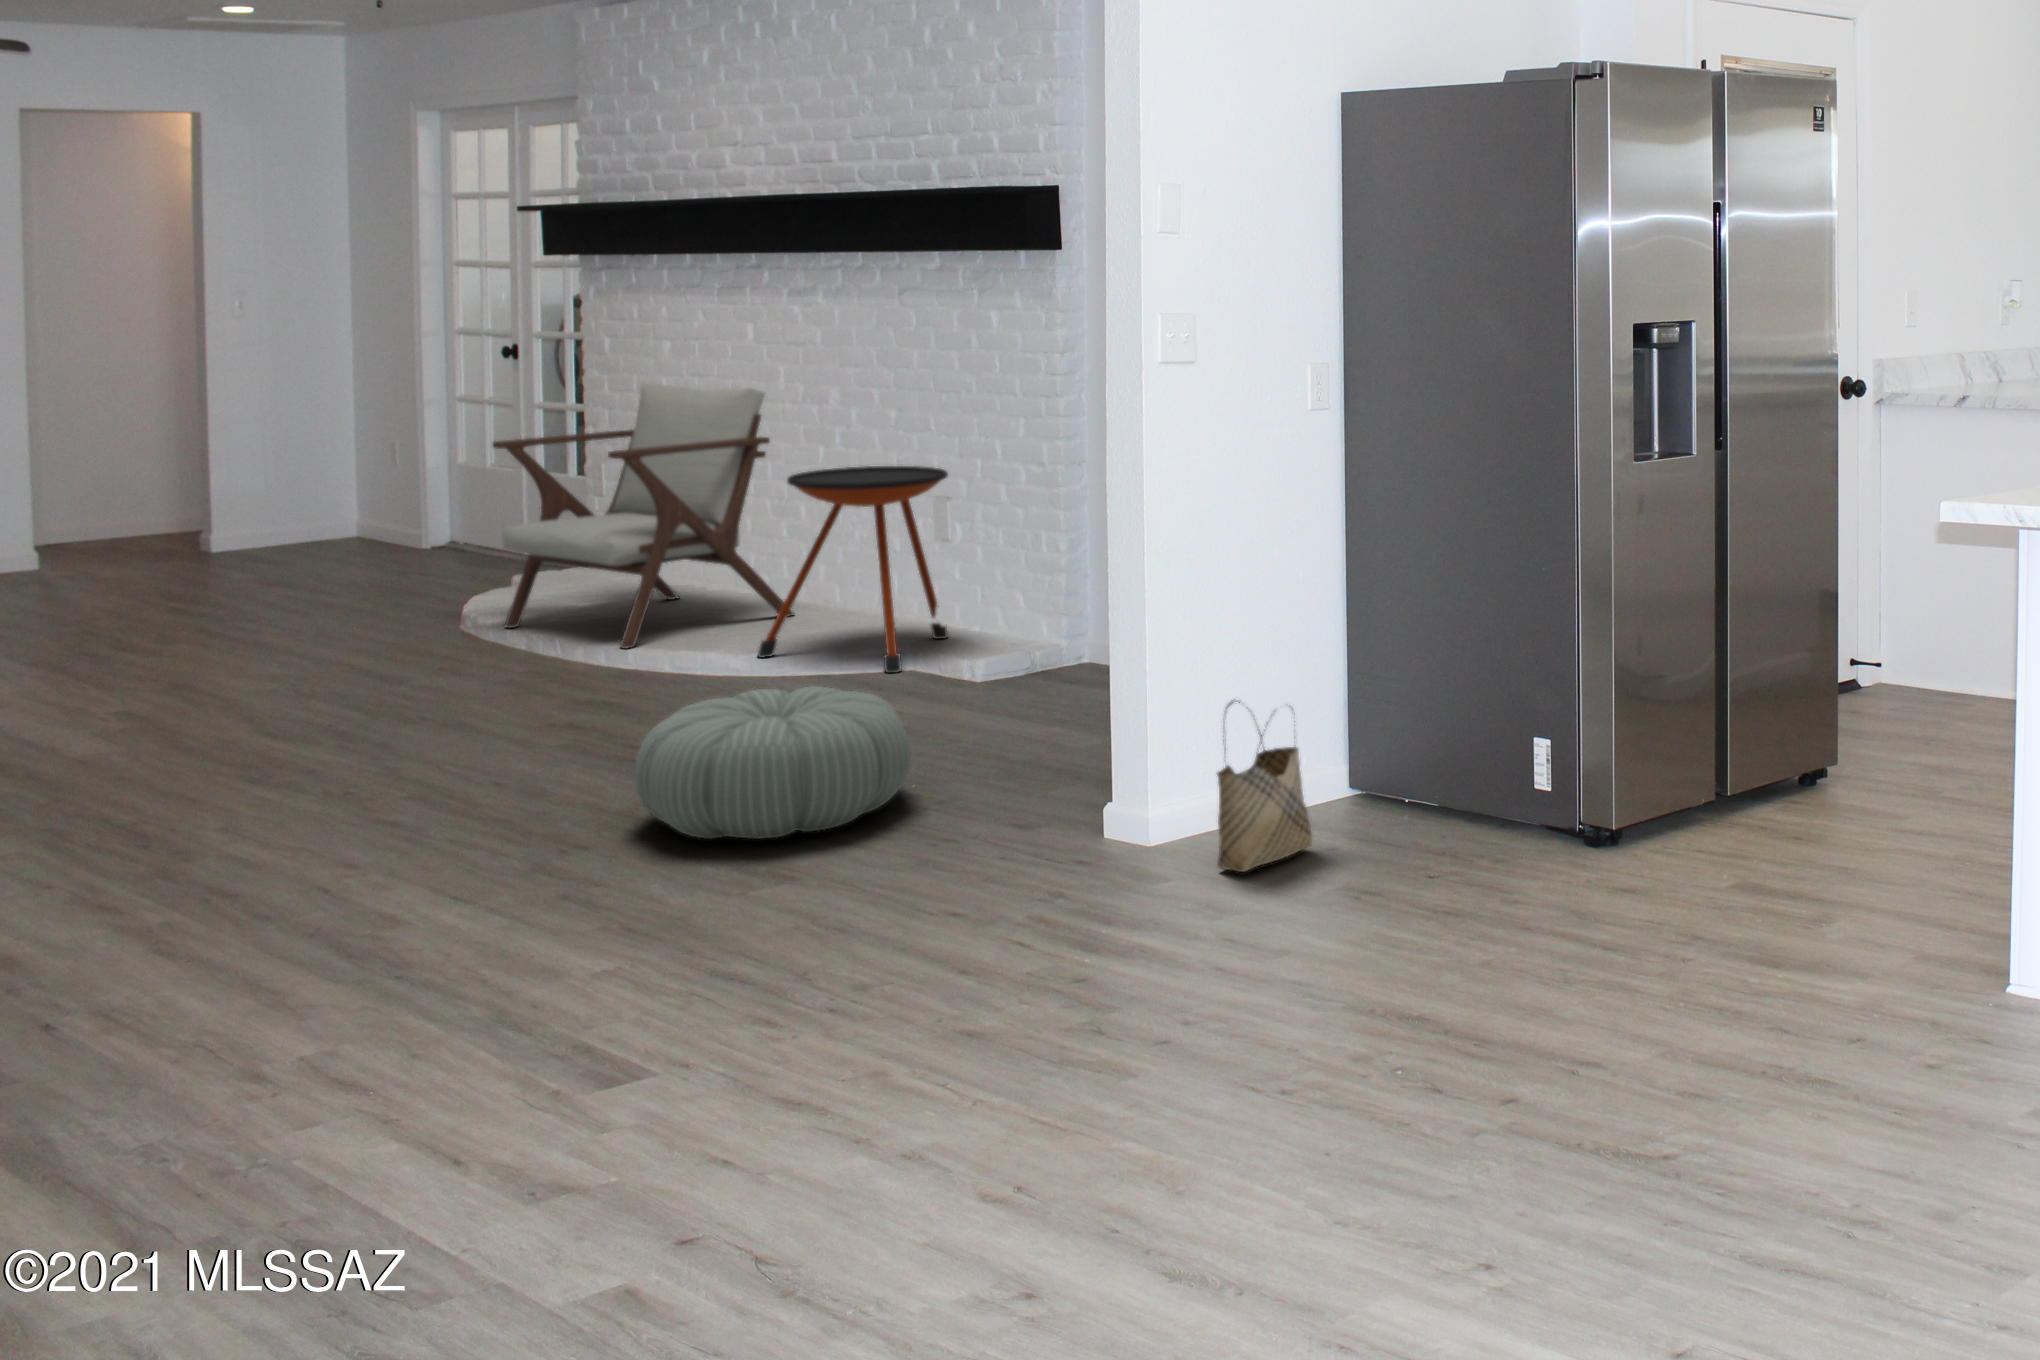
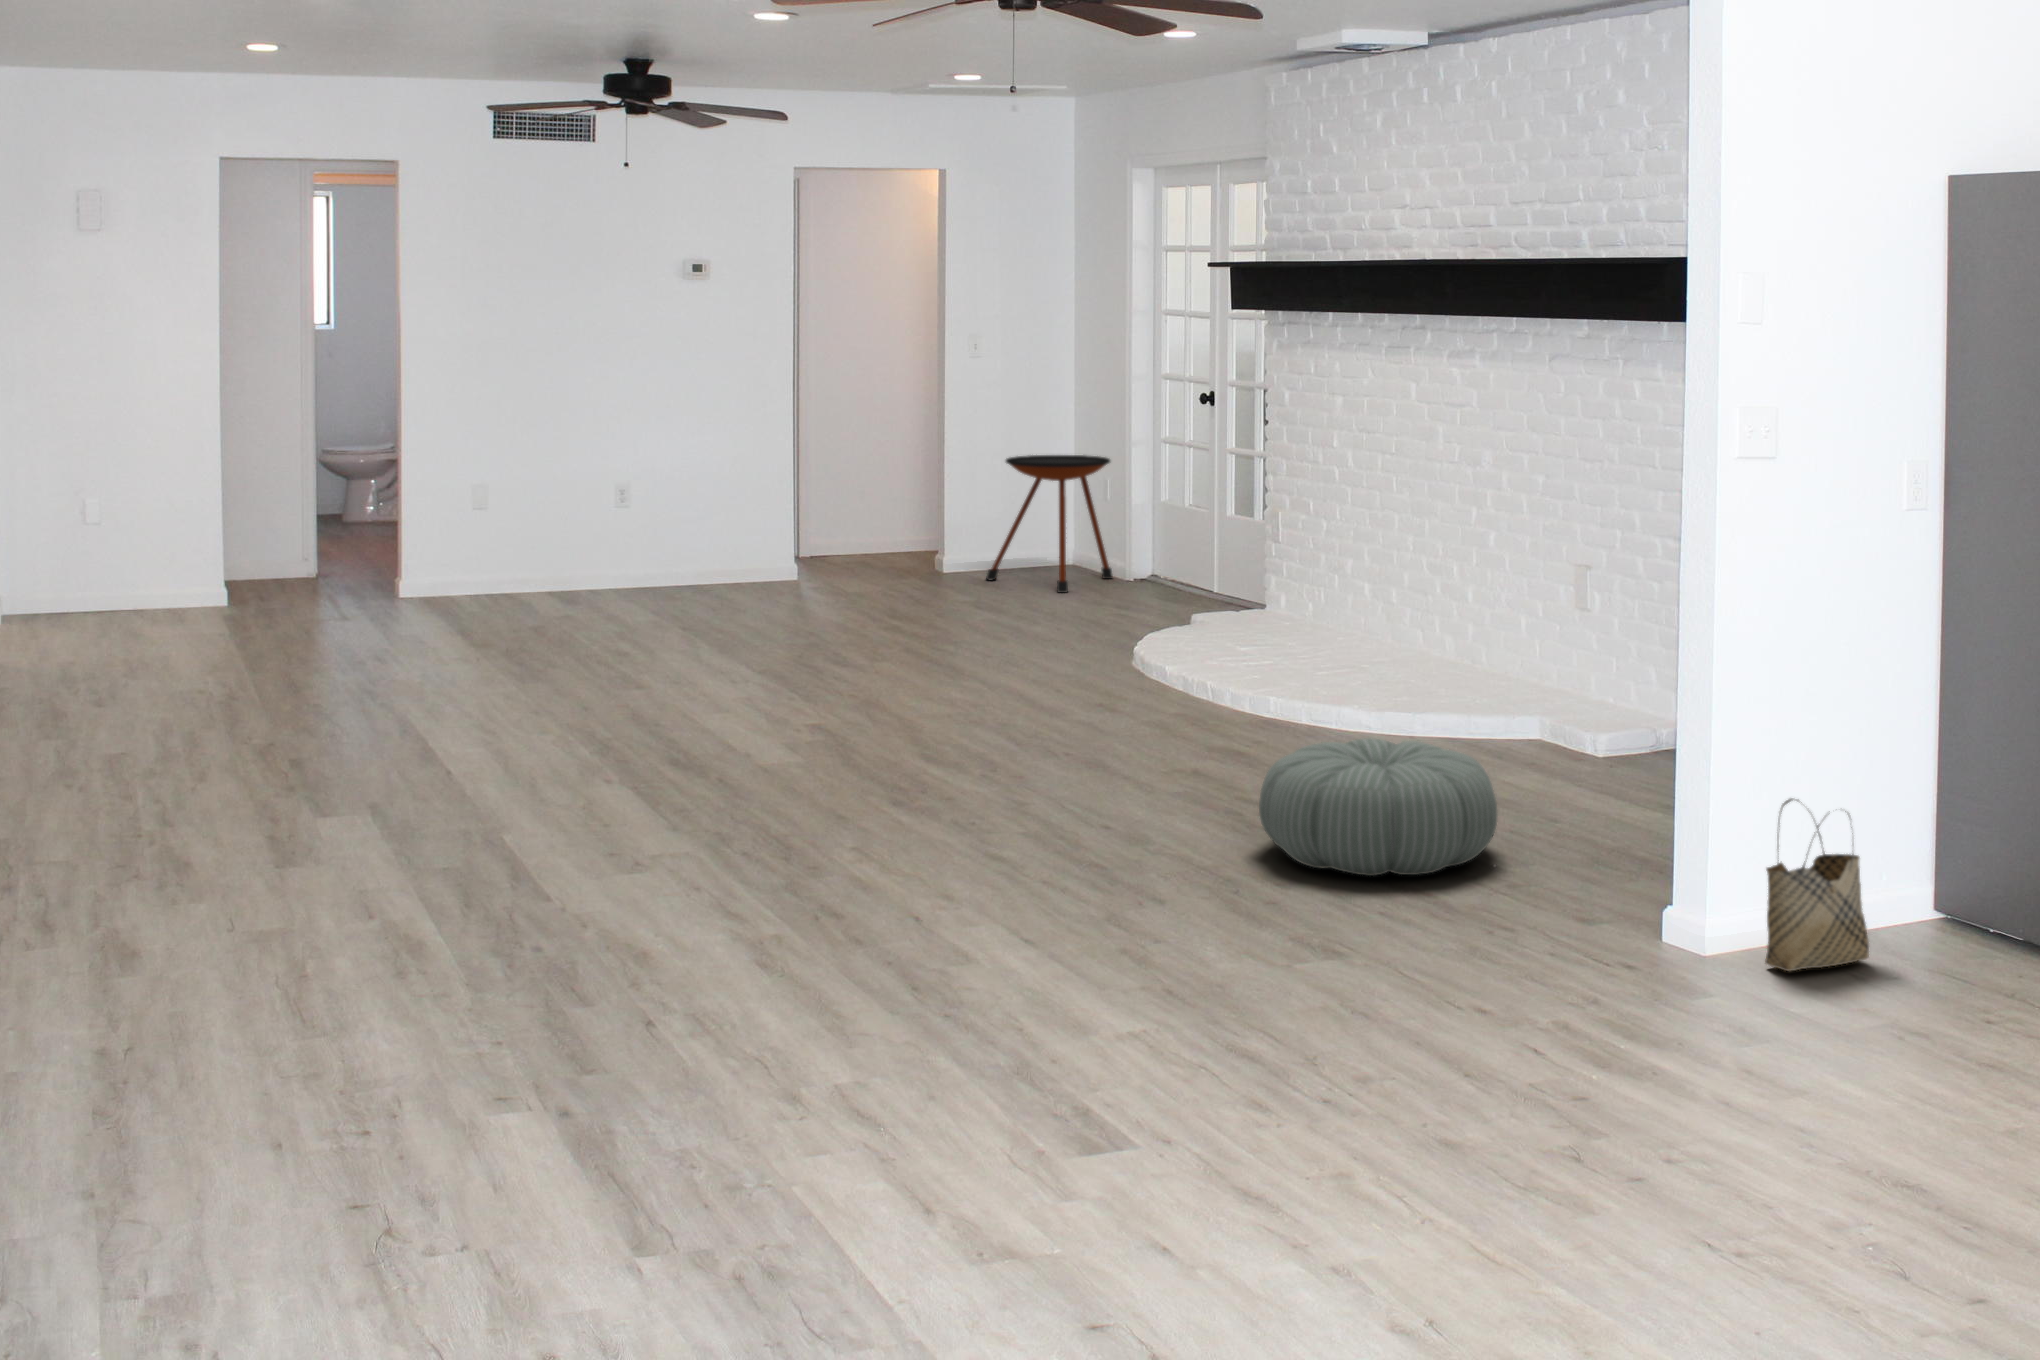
lounge chair: present [493,383,794,648] -> none [1179,436,1436,692]
side table: present [758,466,948,673] -> present [986,455,1113,593]

